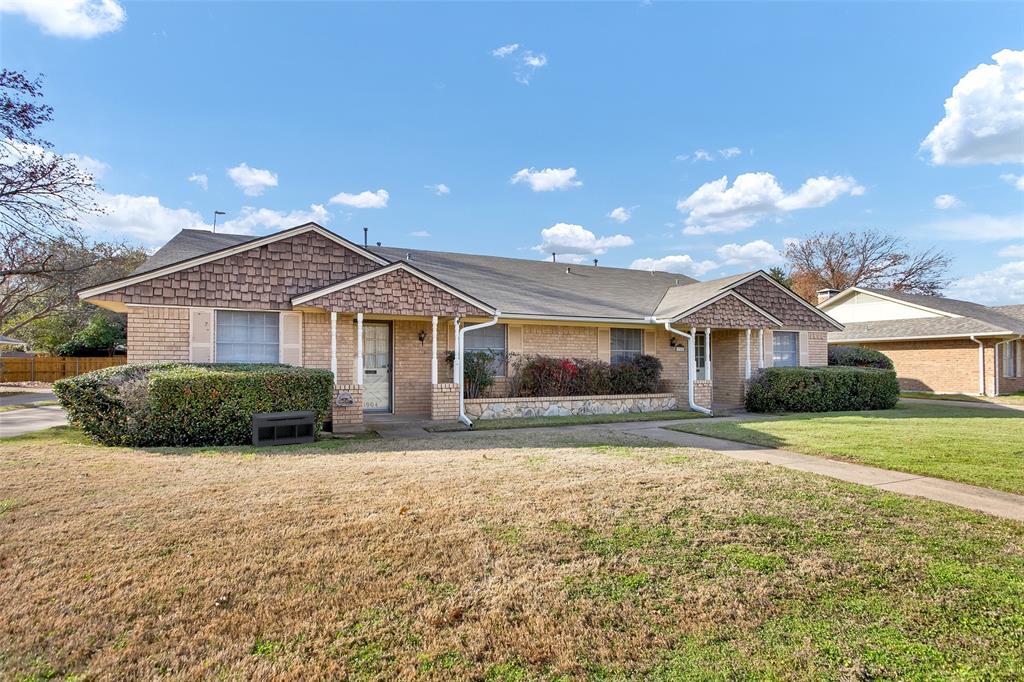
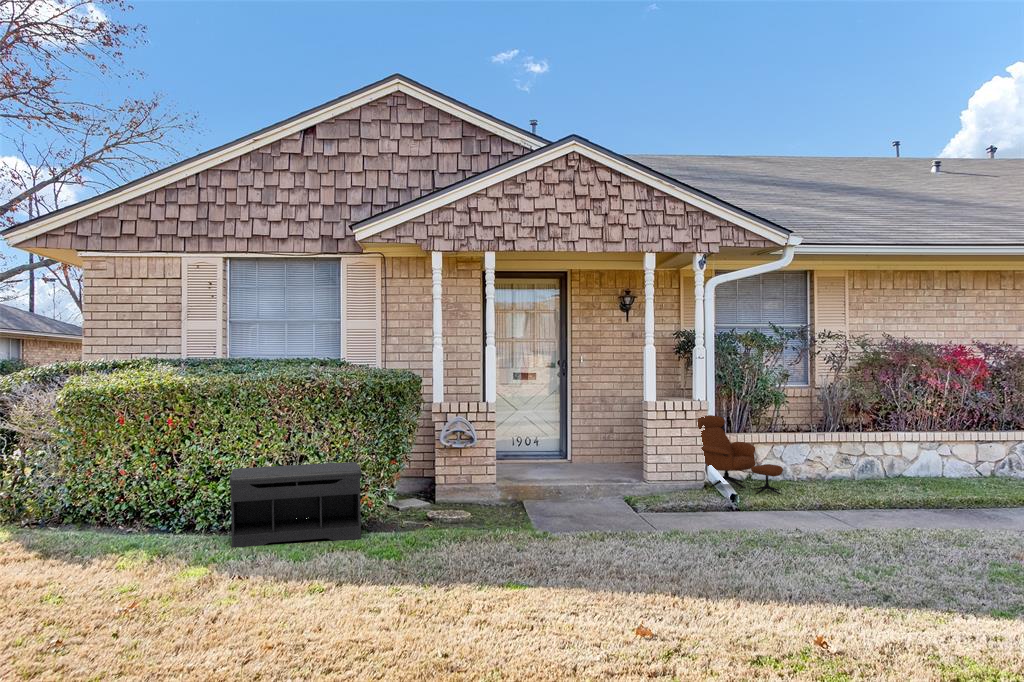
lounge chair: none [456,390,492,424] -> present [697,415,783,495]

